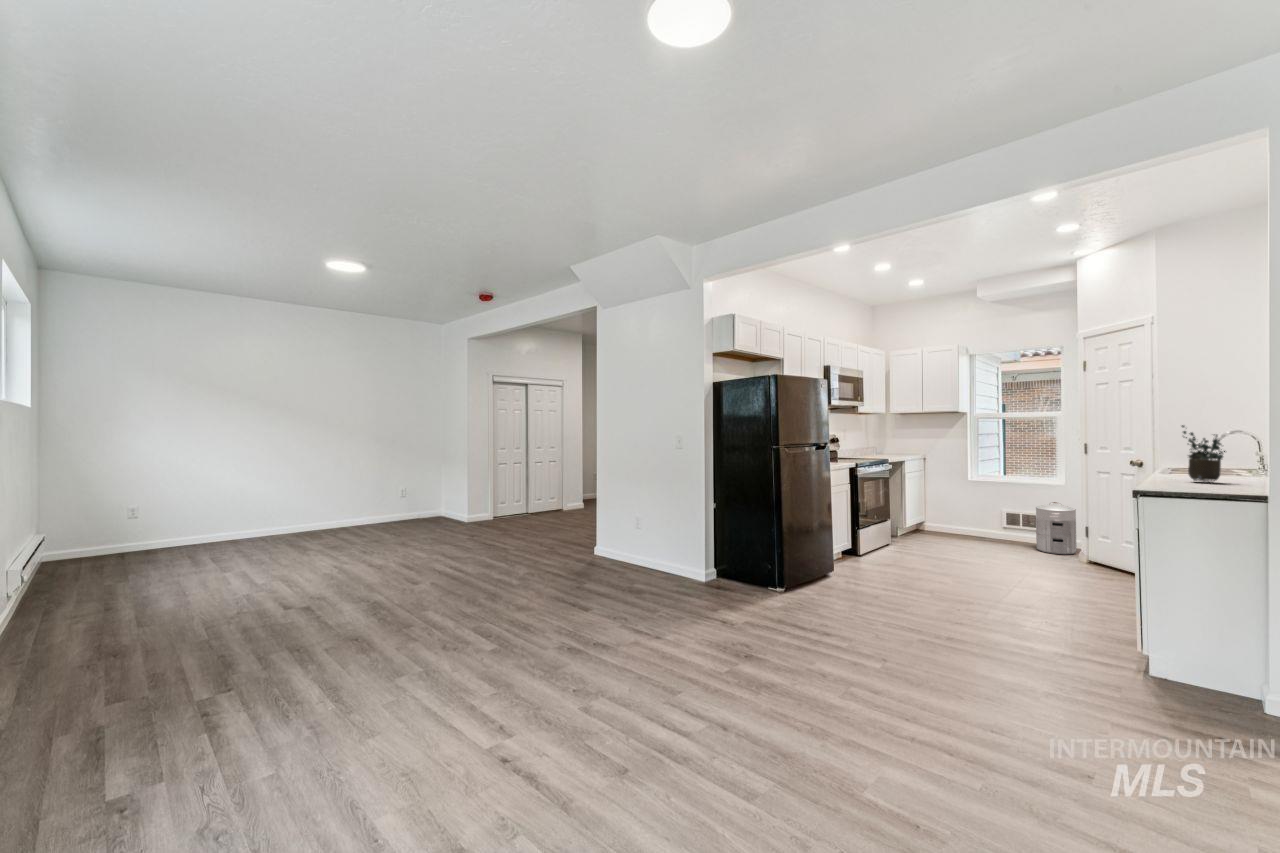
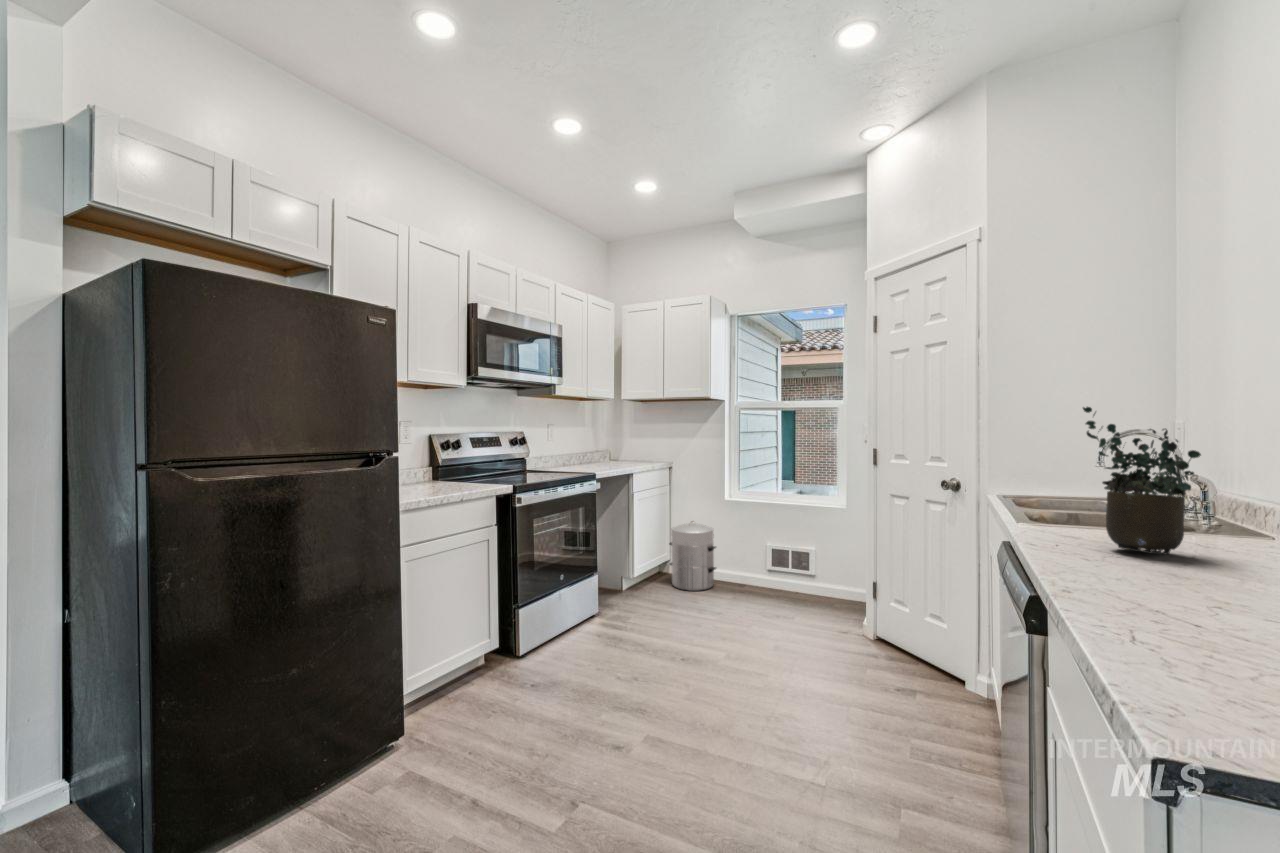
waste bin: present [1036,502,1077,555] -> present [669,521,716,591]

